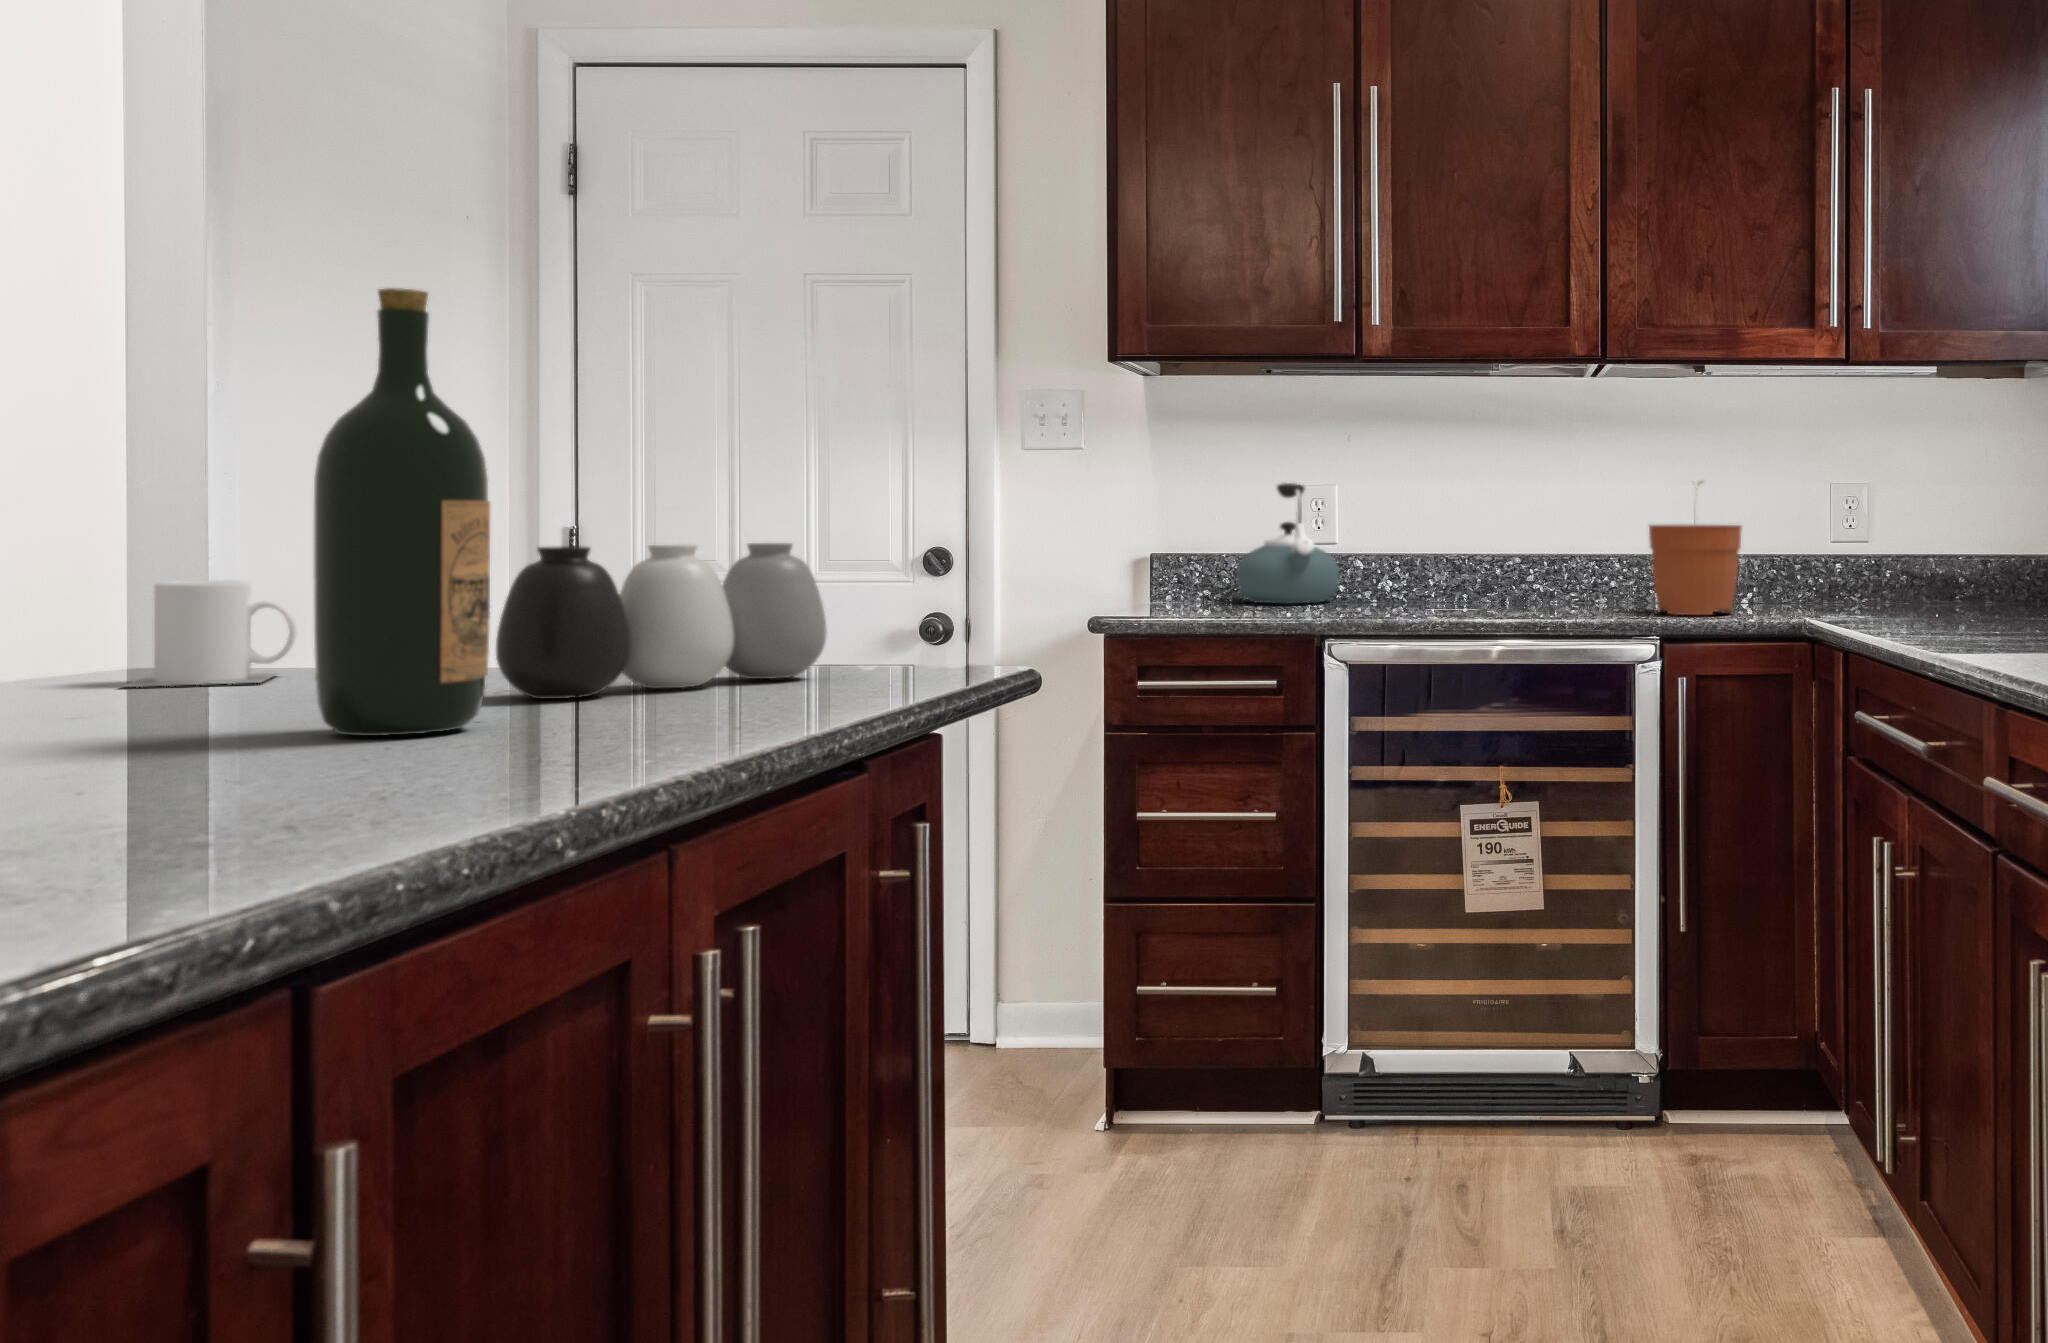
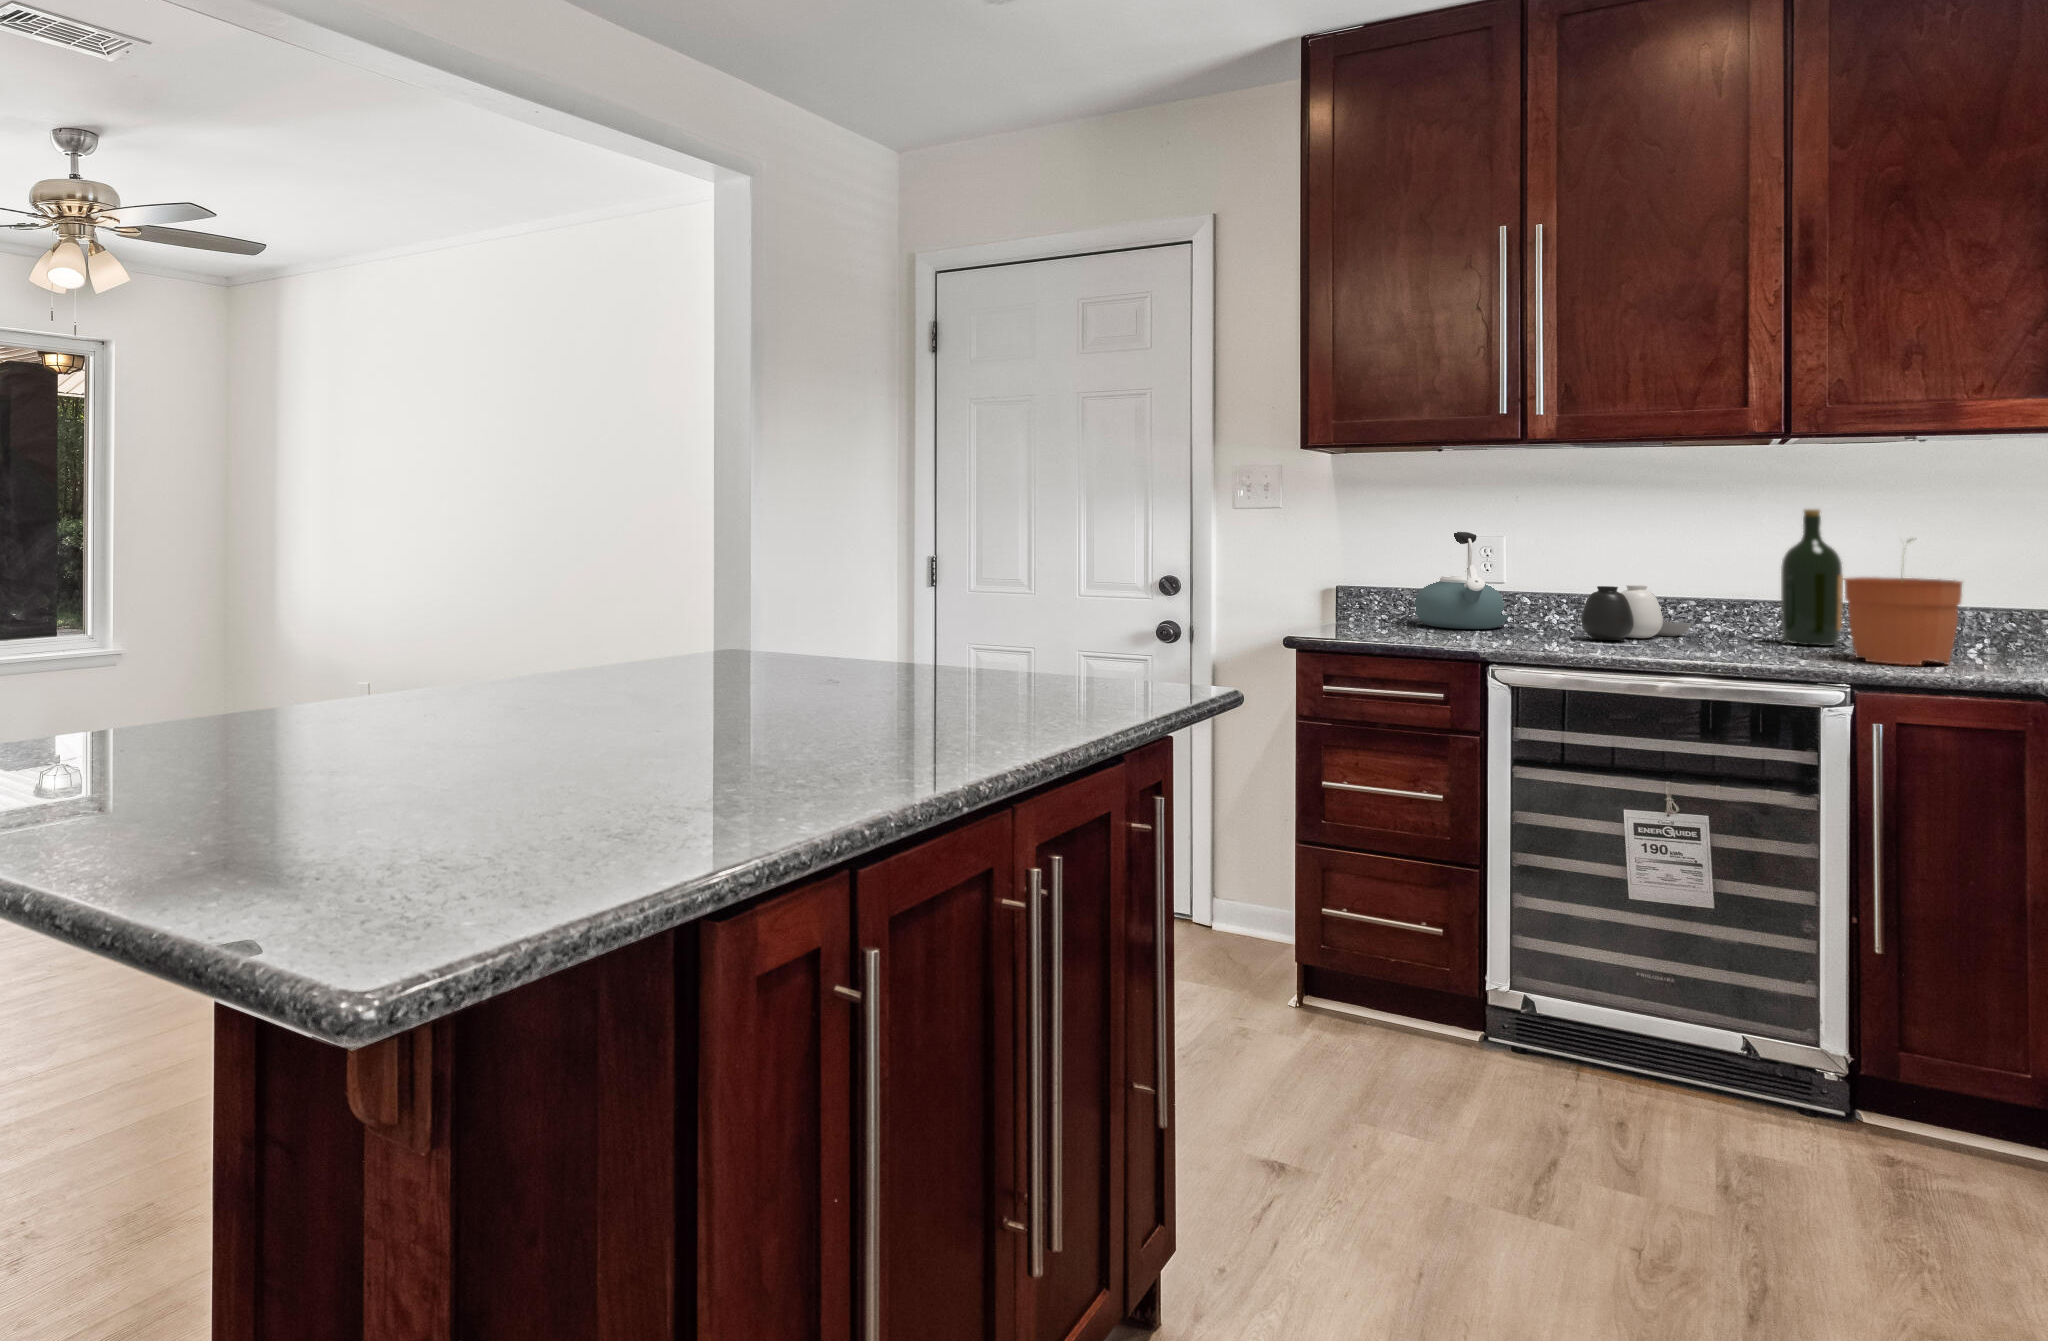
wine bottle: present [314,288,490,736] -> present [1781,509,1843,646]
vase: present [496,543,827,699] -> present [1581,585,1691,640]
mug: present [125,581,296,687] -> none [756,622,828,677]

